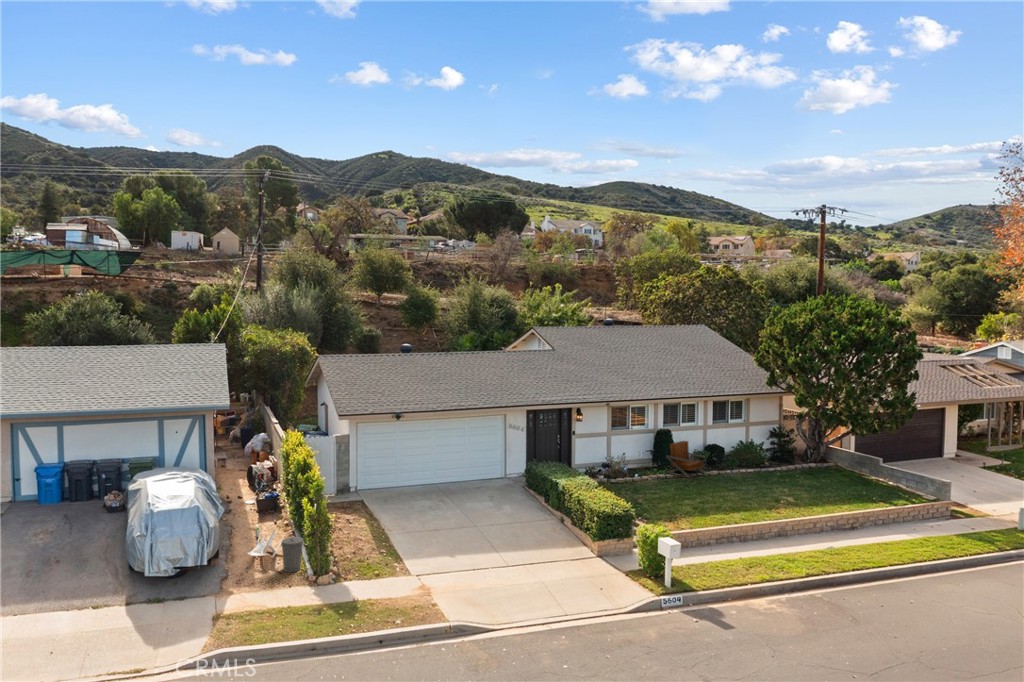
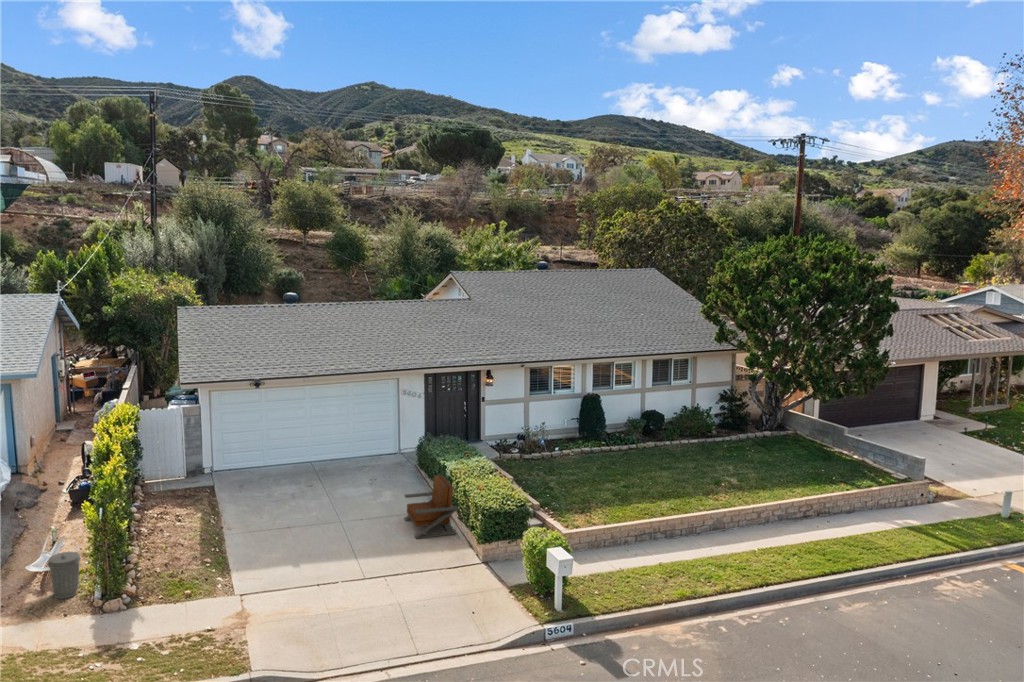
lounge chair: present [666,441,705,478] -> present [404,475,458,539]

